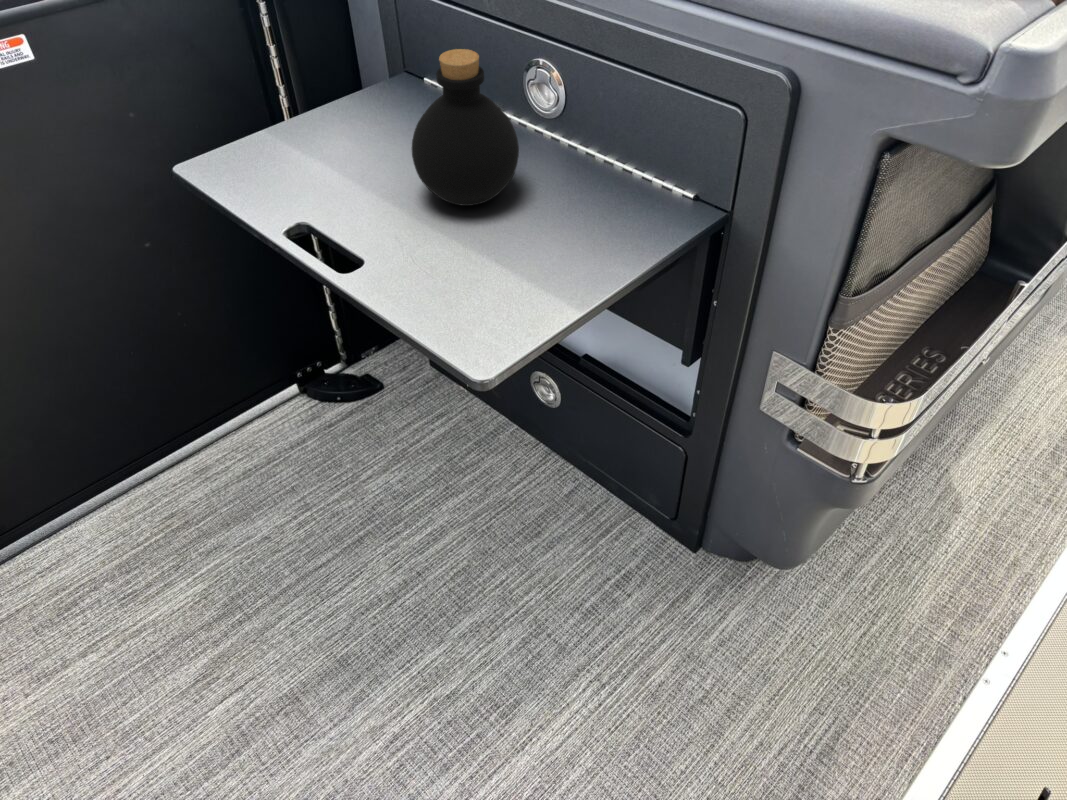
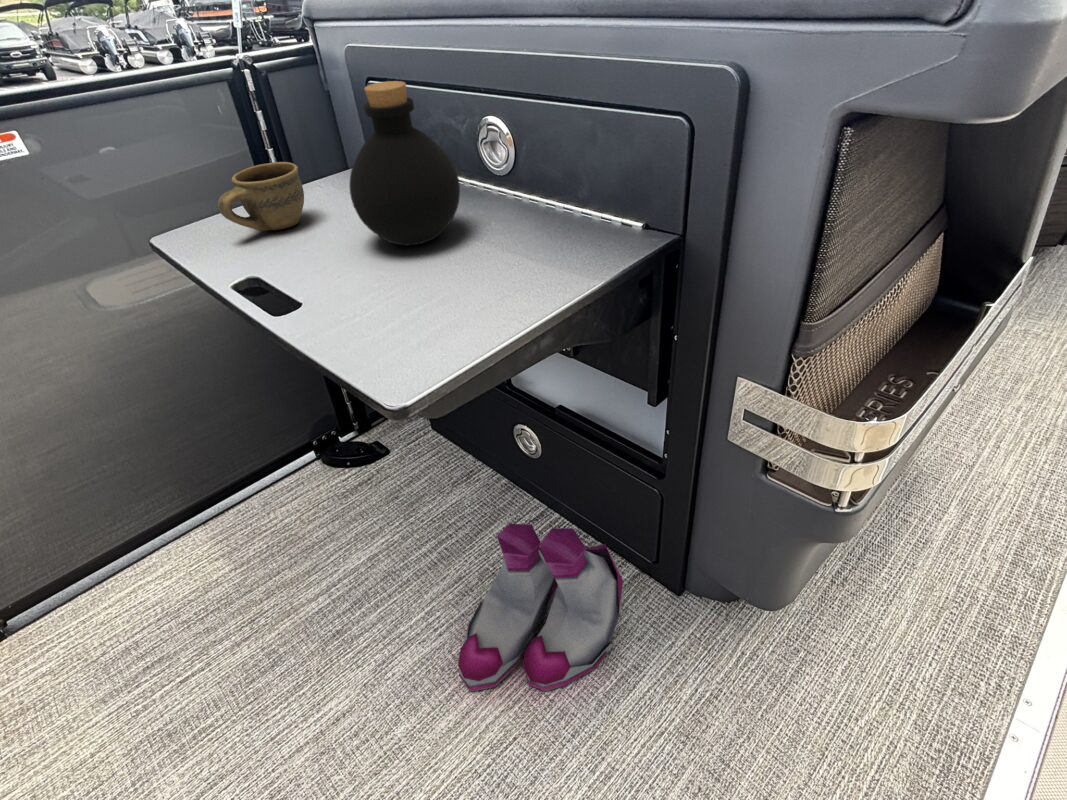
cup: none [268,99,349,172] -> present [218,162,304,231]
boots: none [474,476,643,640] -> present [458,524,623,691]

